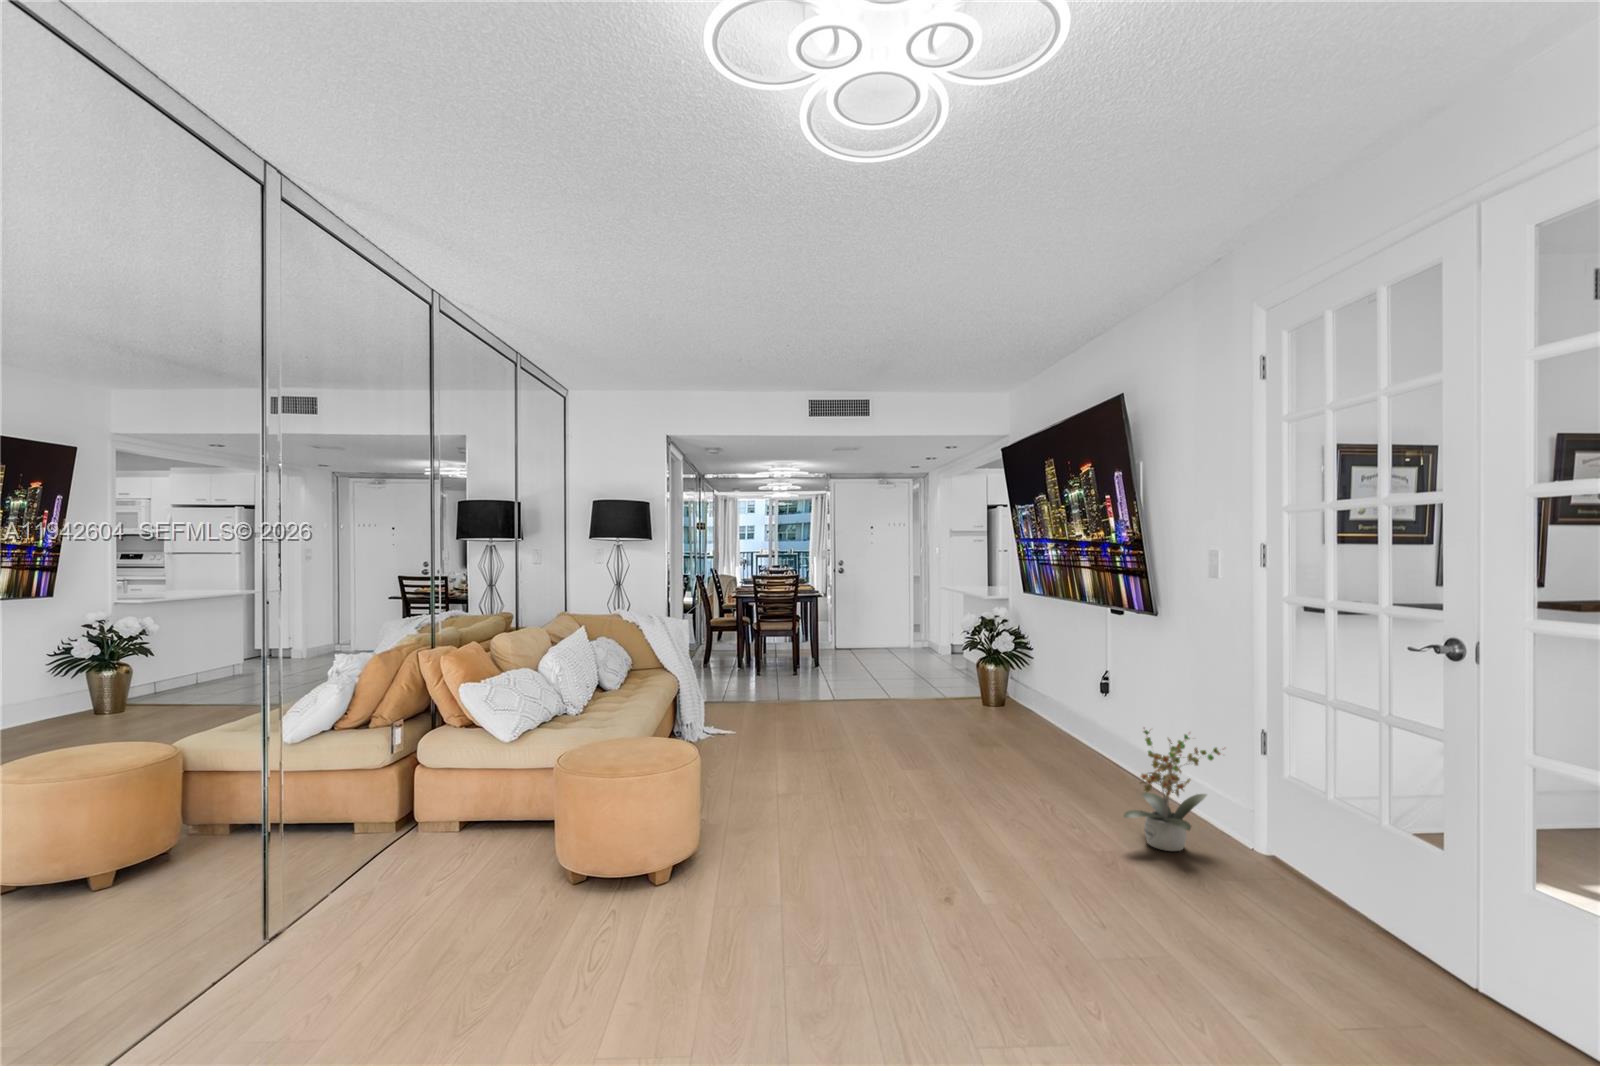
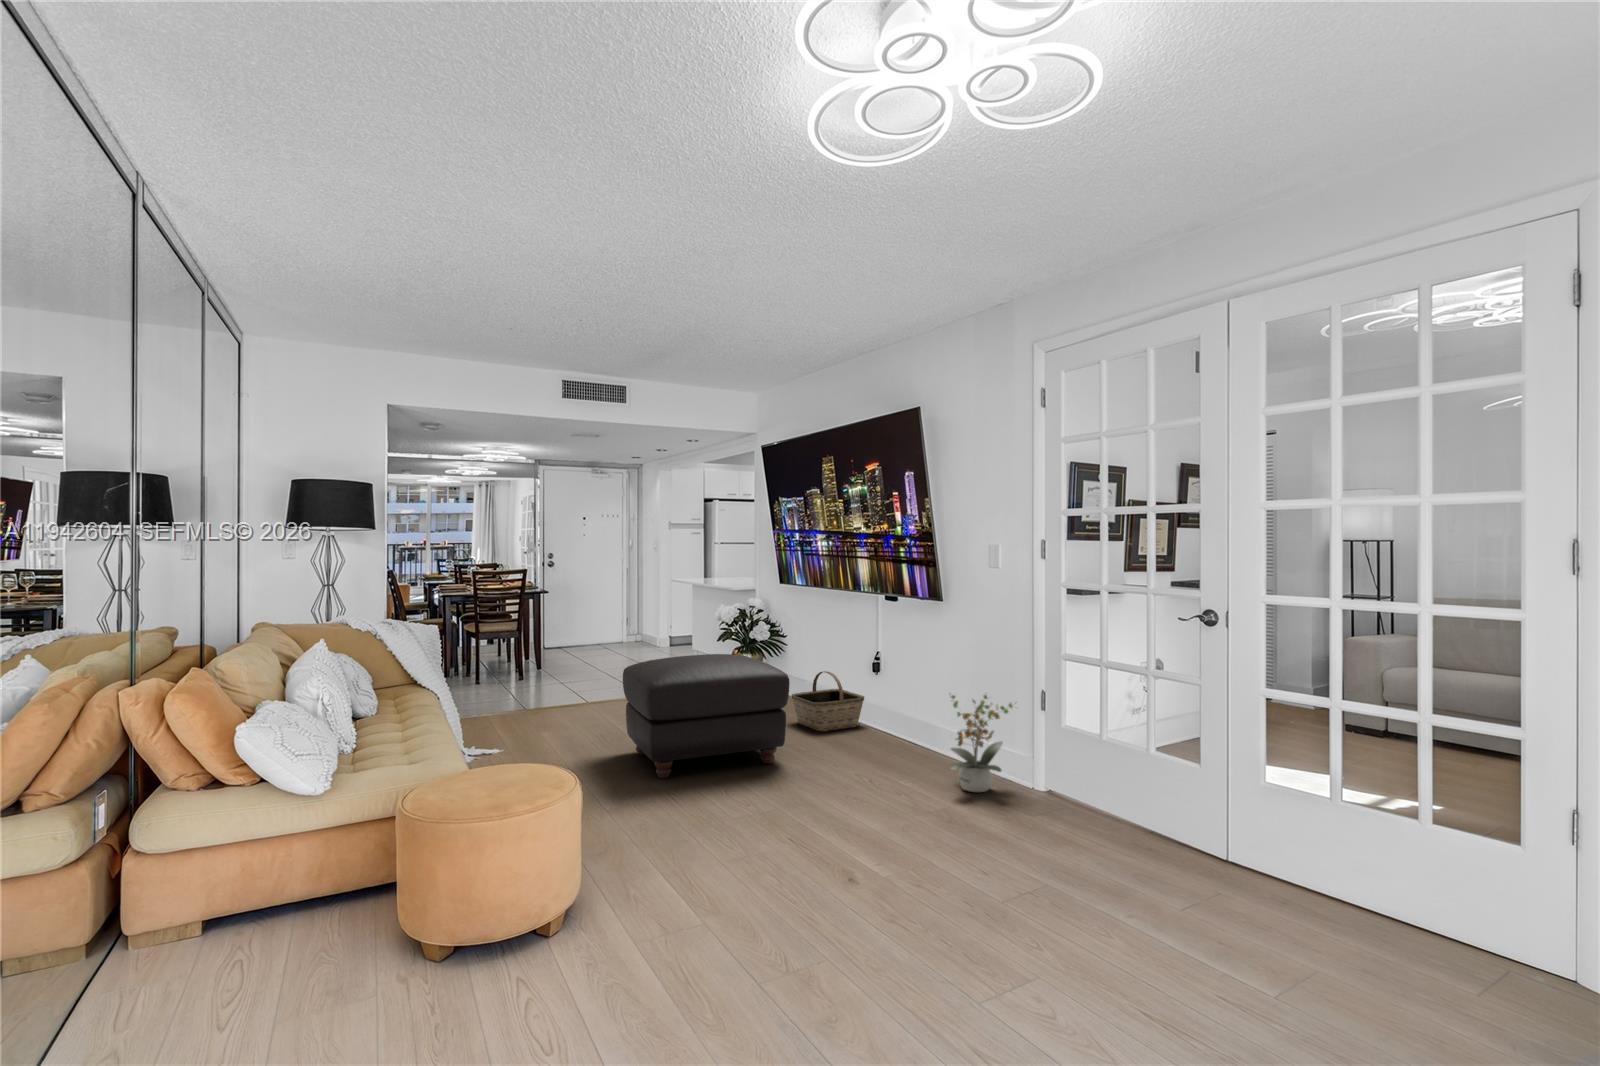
ottoman: none [819,663,969,779] -> present [623,654,790,778]
basket: none [1009,690,1089,754] -> present [792,671,864,731]

